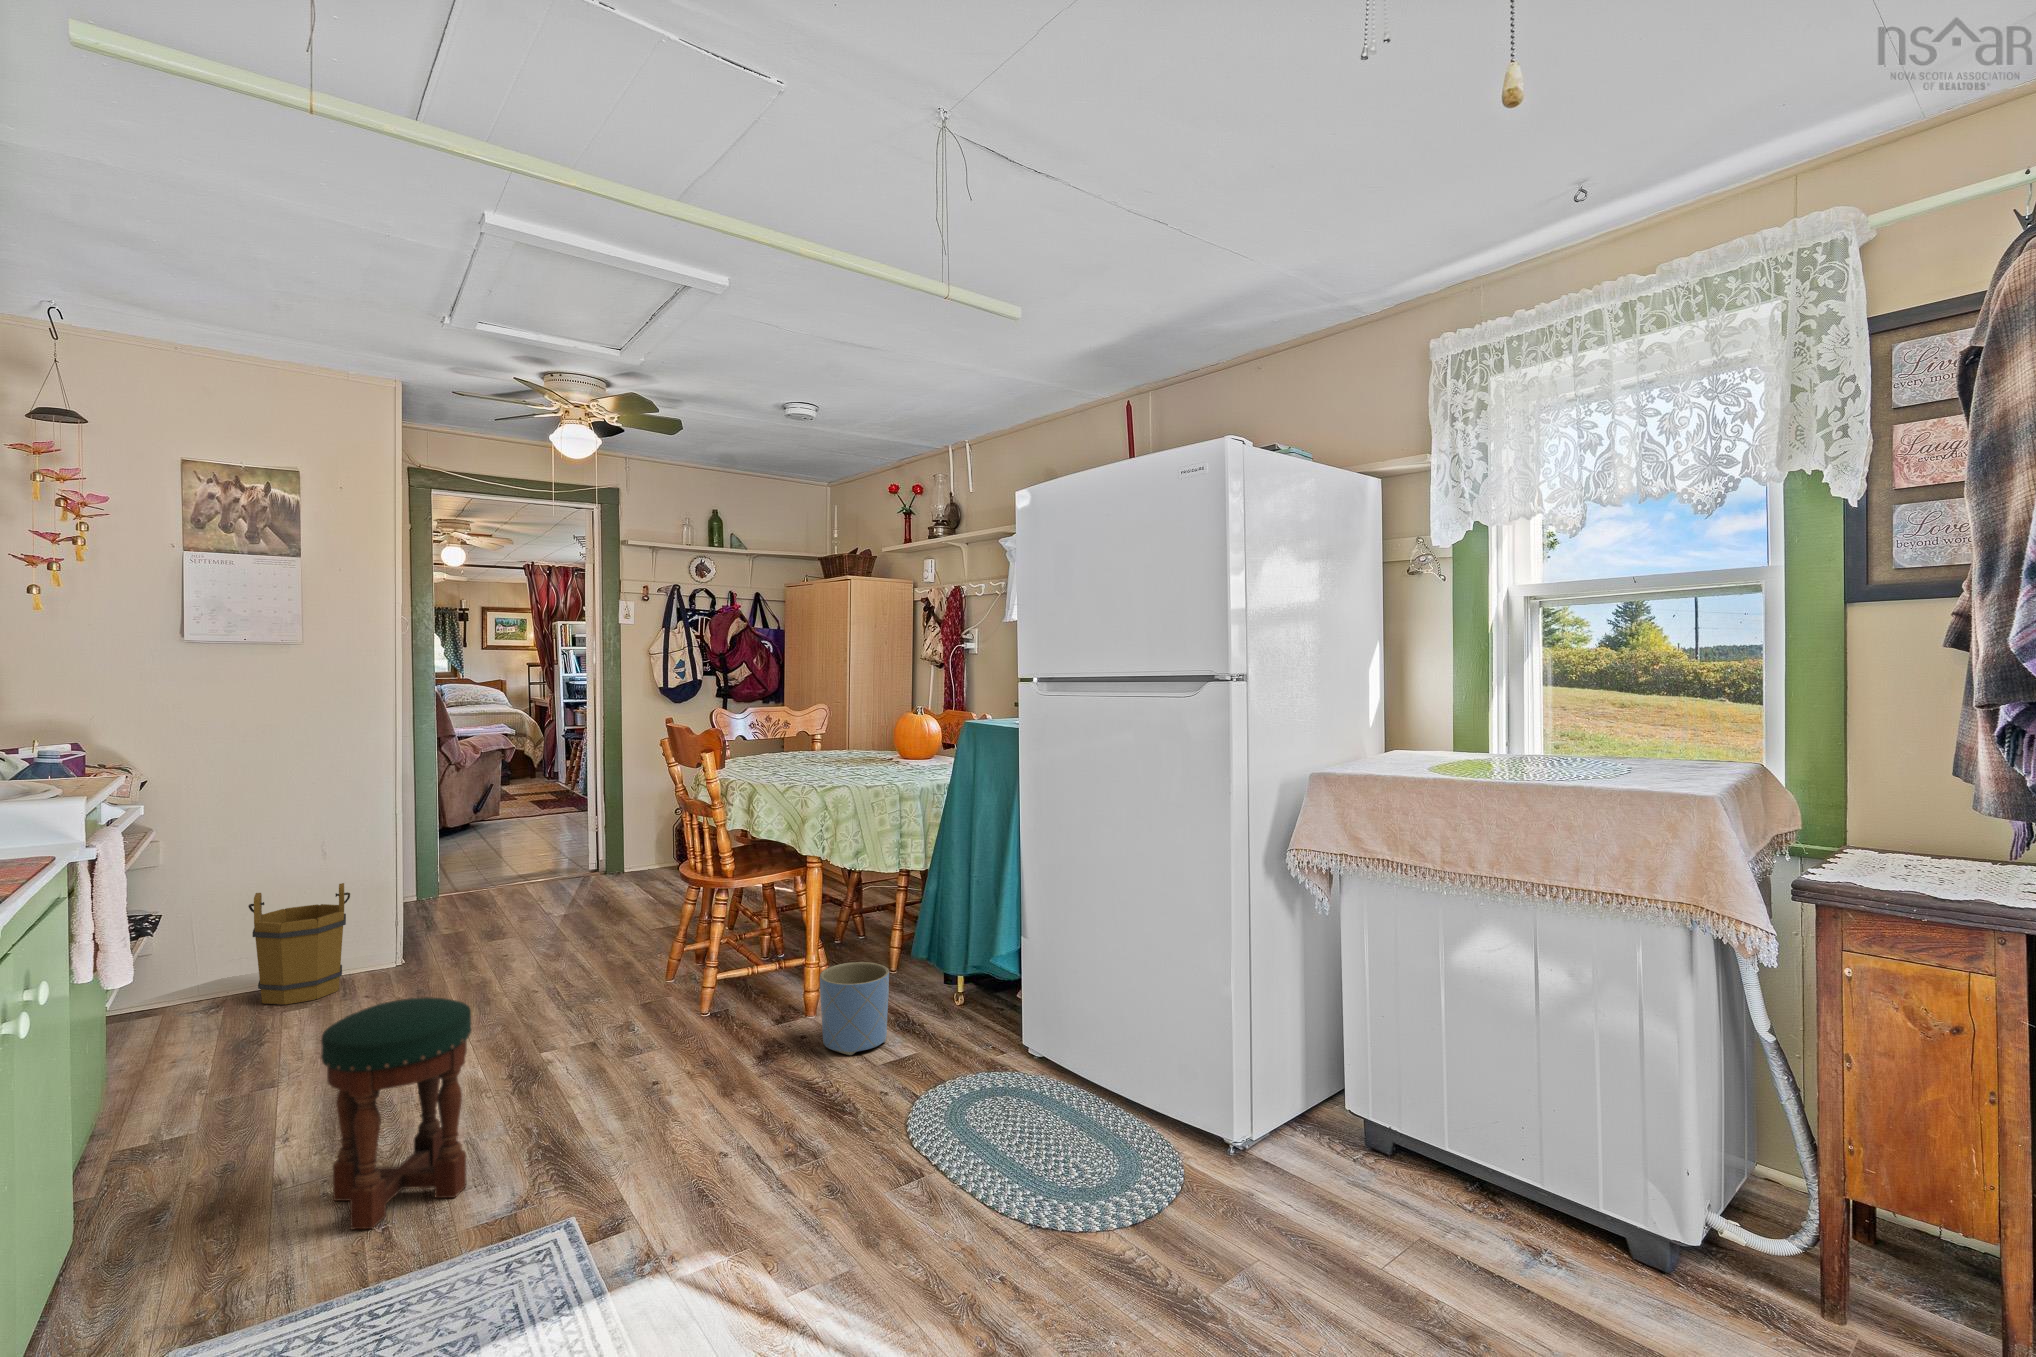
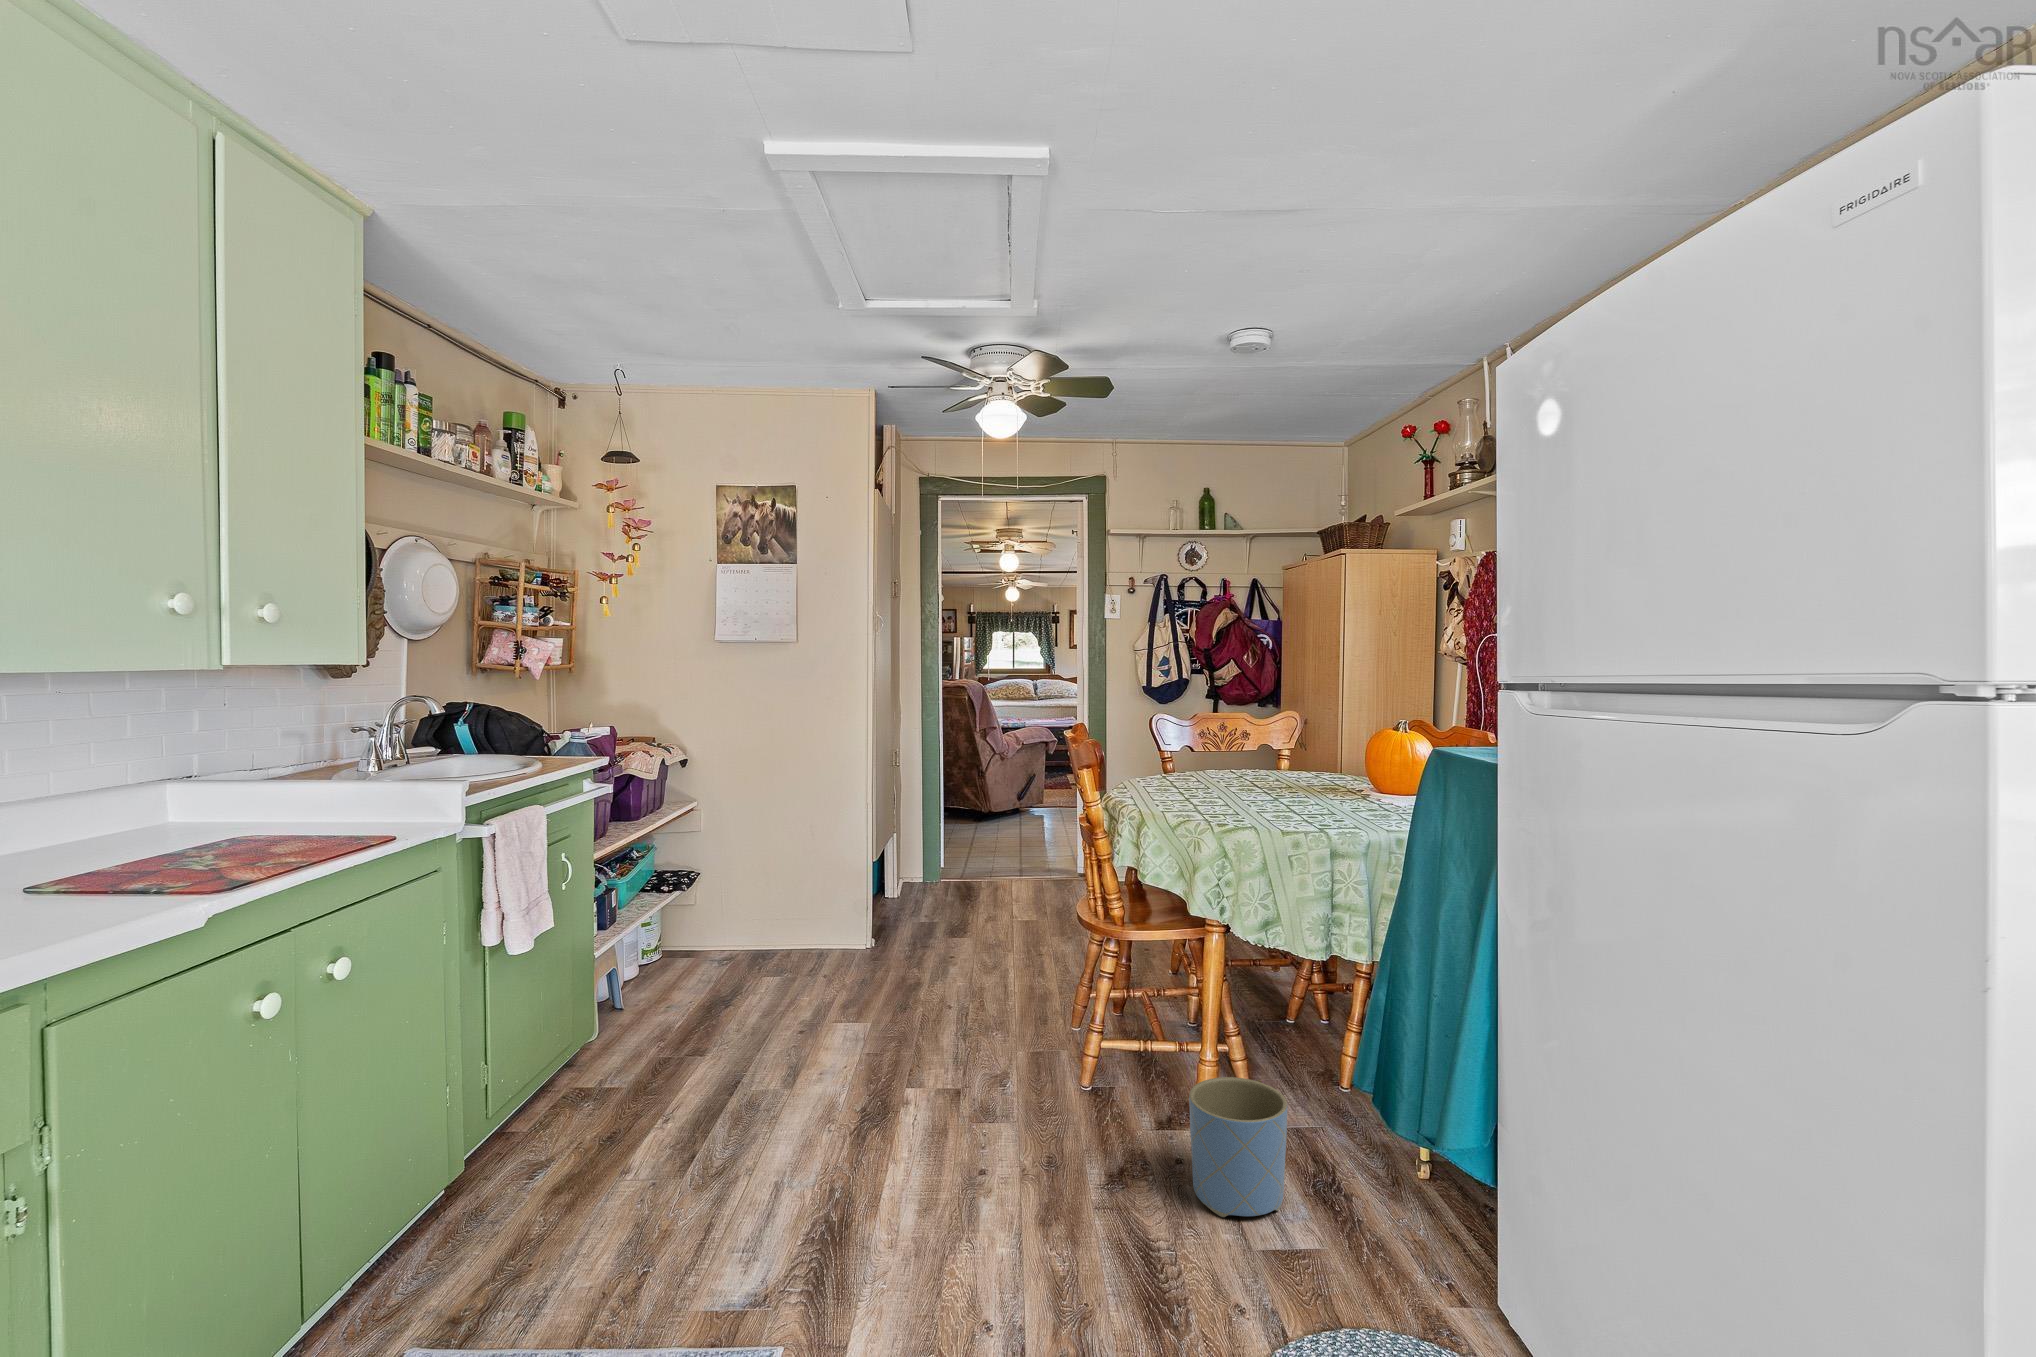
bucket: present [248,883,350,1005] -> none [746,868,822,975]
stool: present [321,997,472,1229] -> none [606,1027,751,1280]

